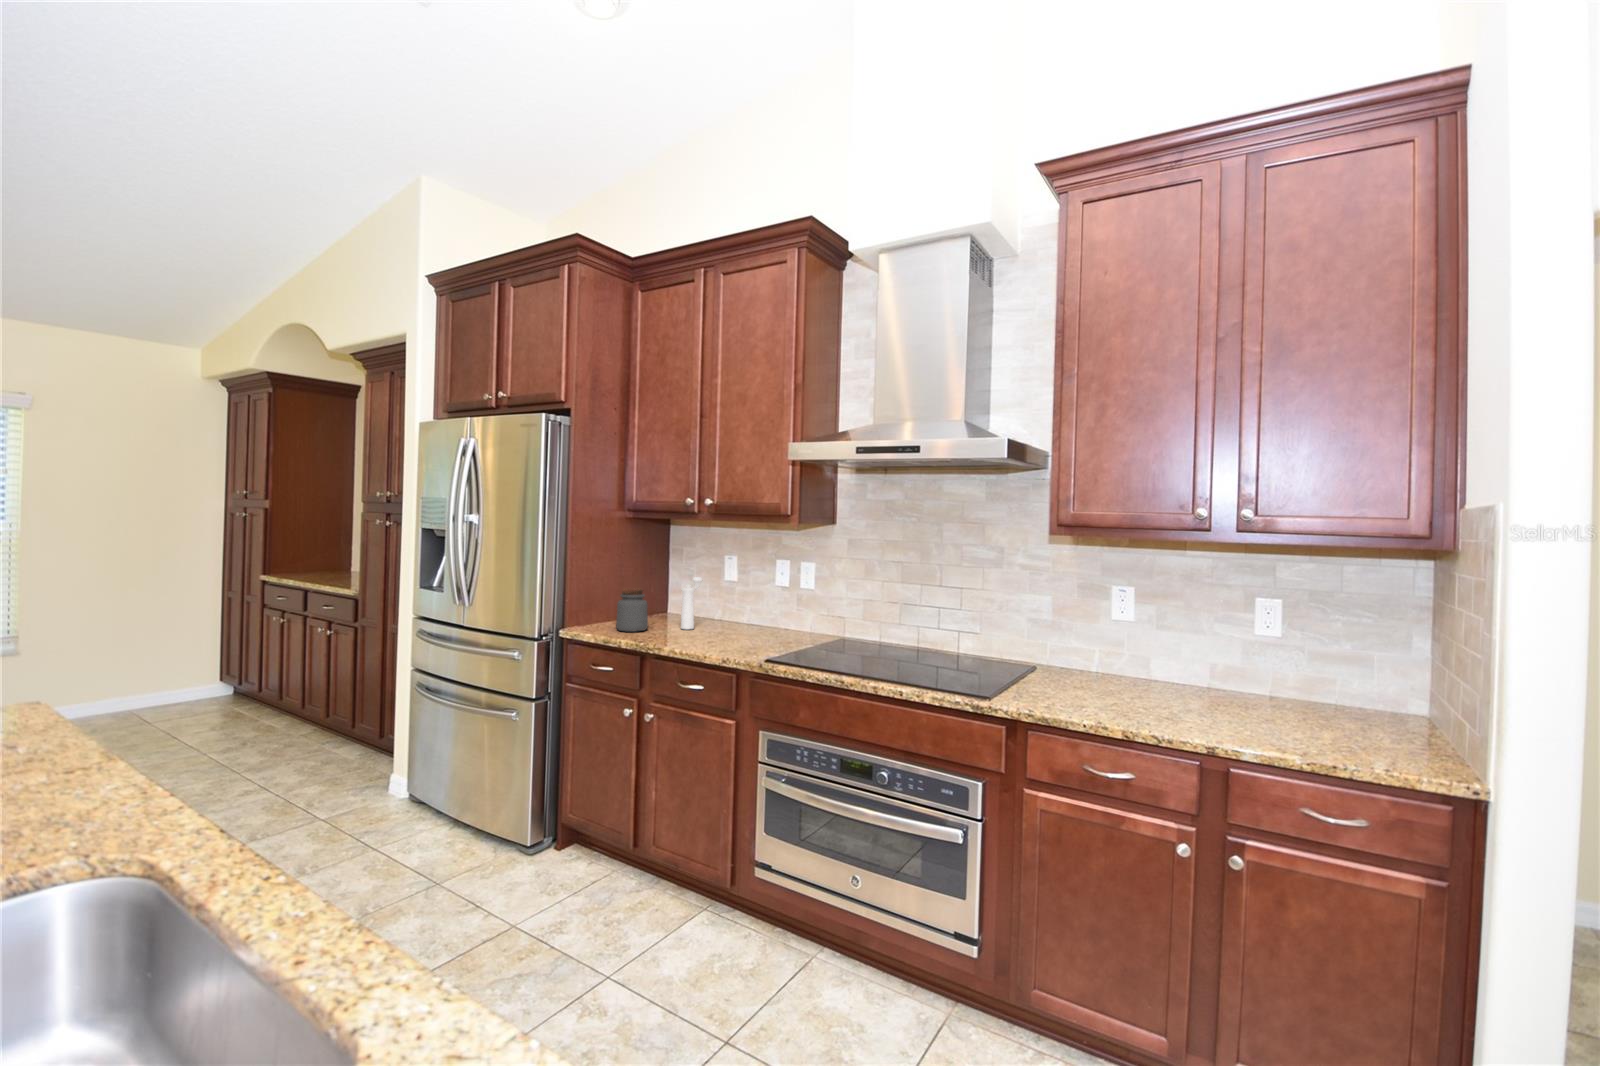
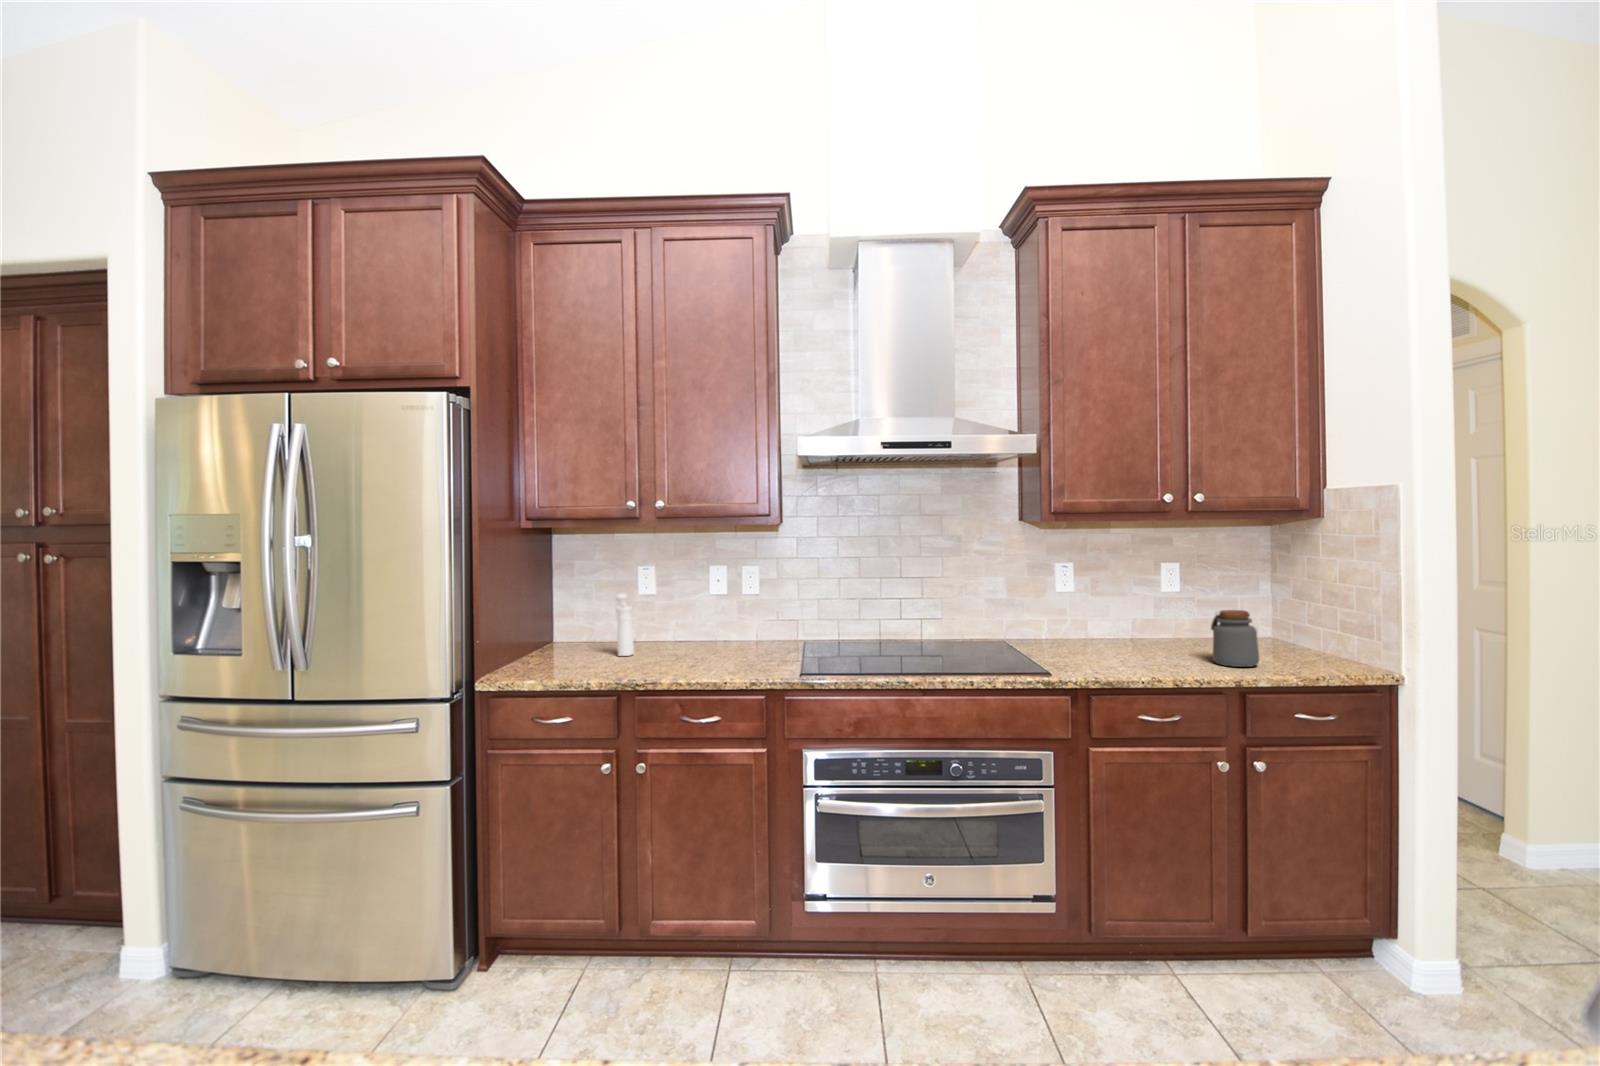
jar: present [616,588,648,632] -> present [1211,610,1259,667]

